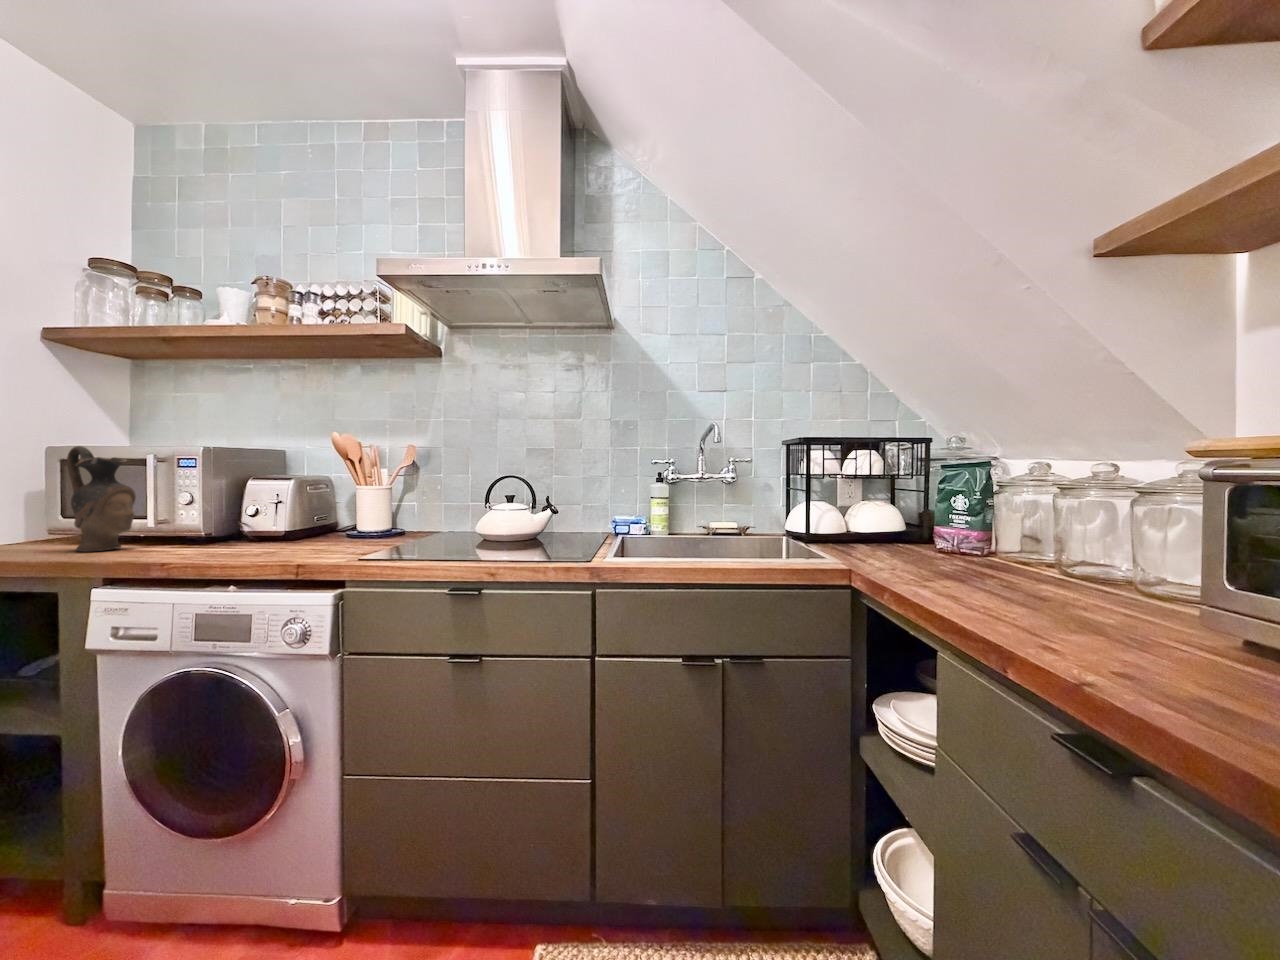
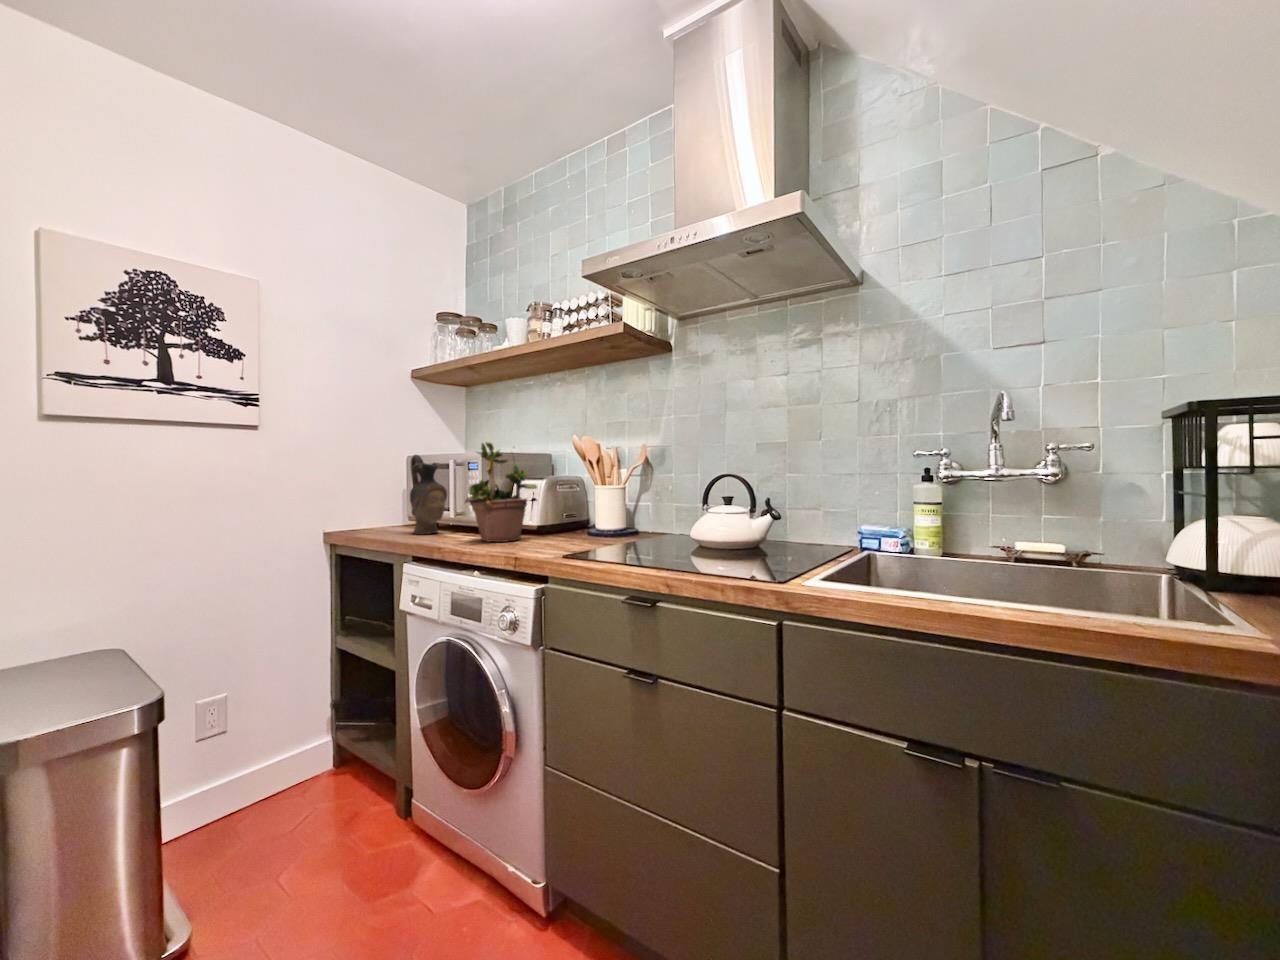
potted plant: none [194,427,290,552] -> present [465,442,537,542]

